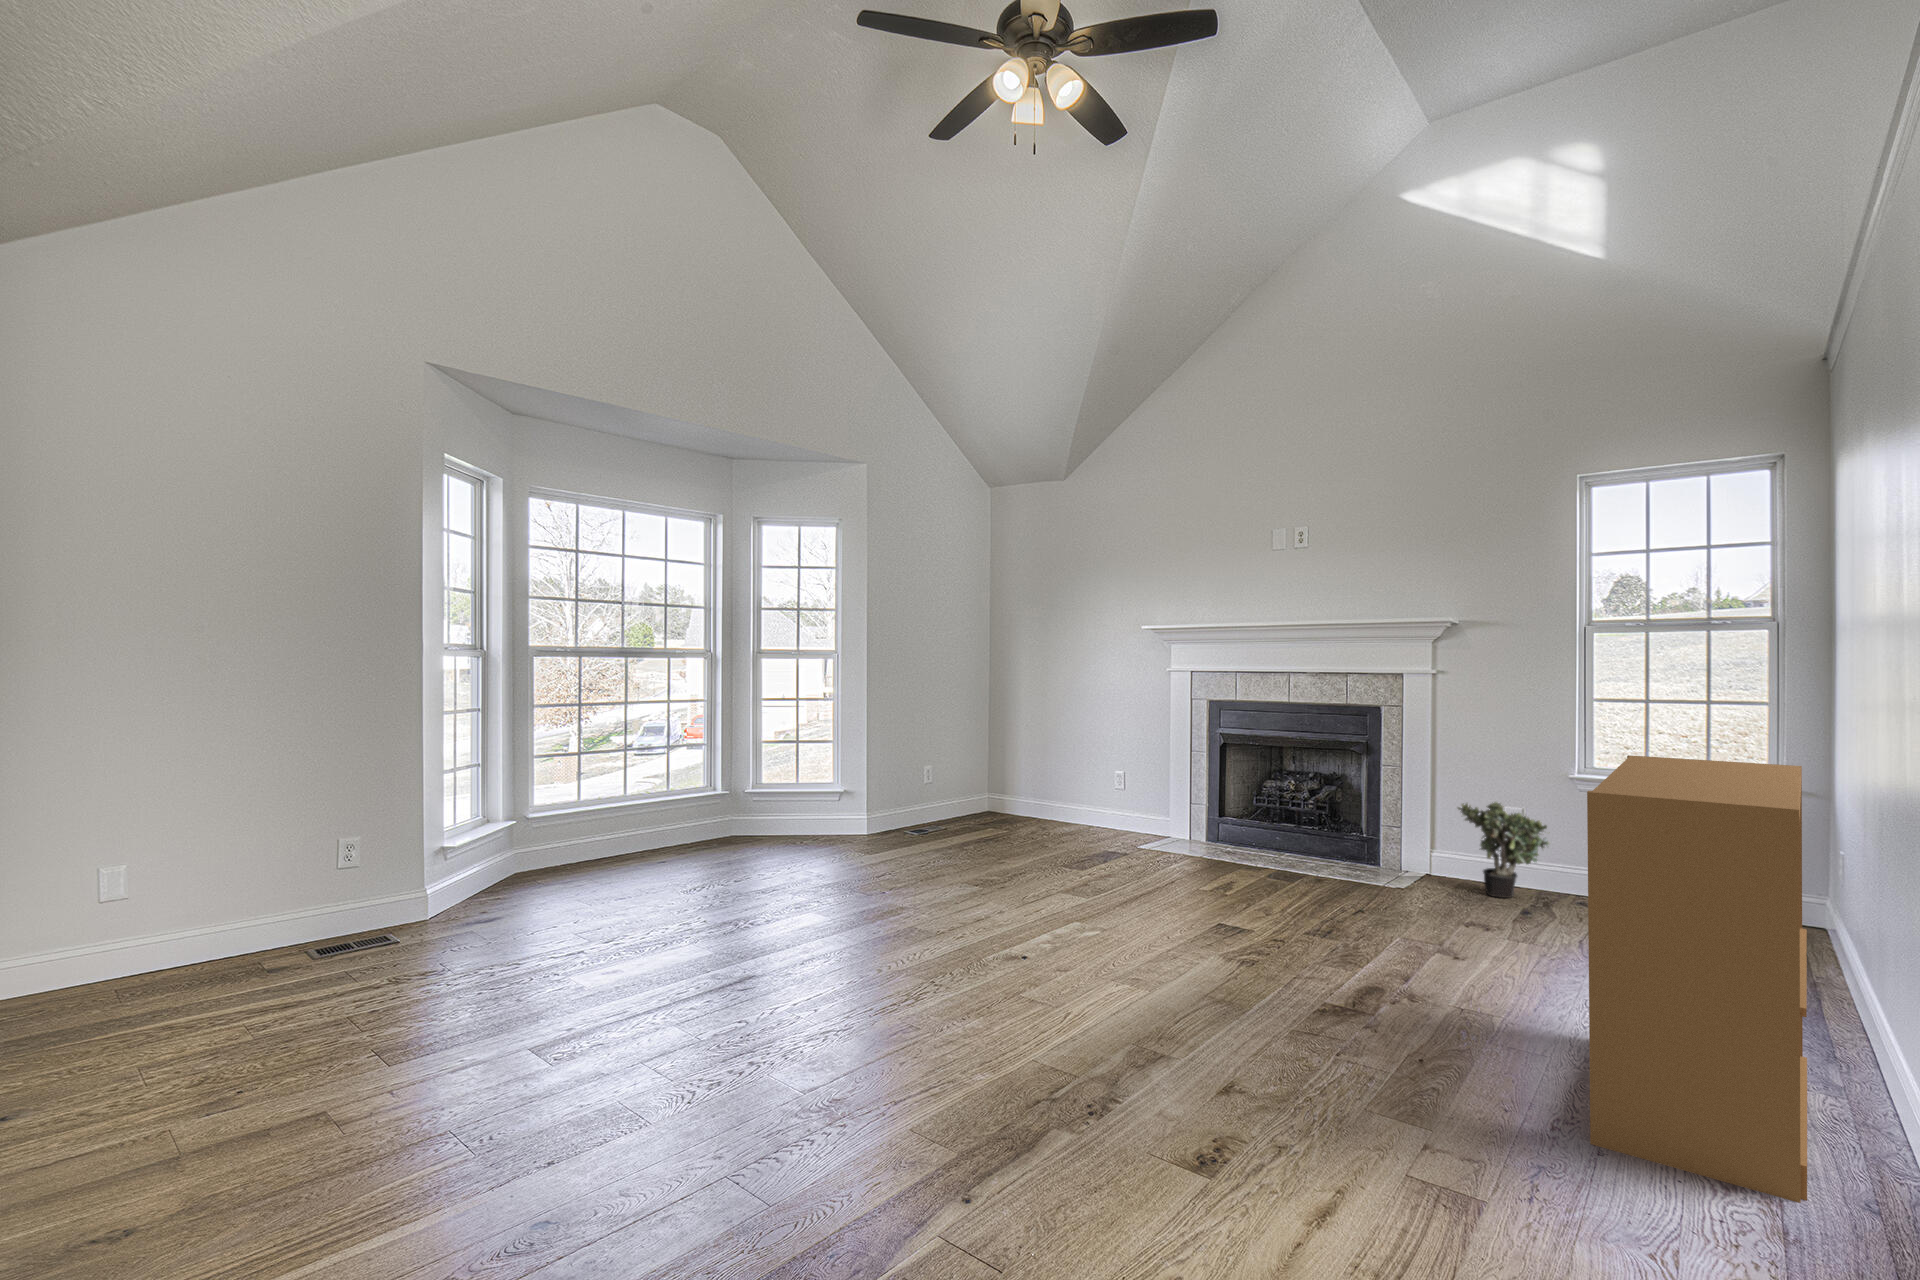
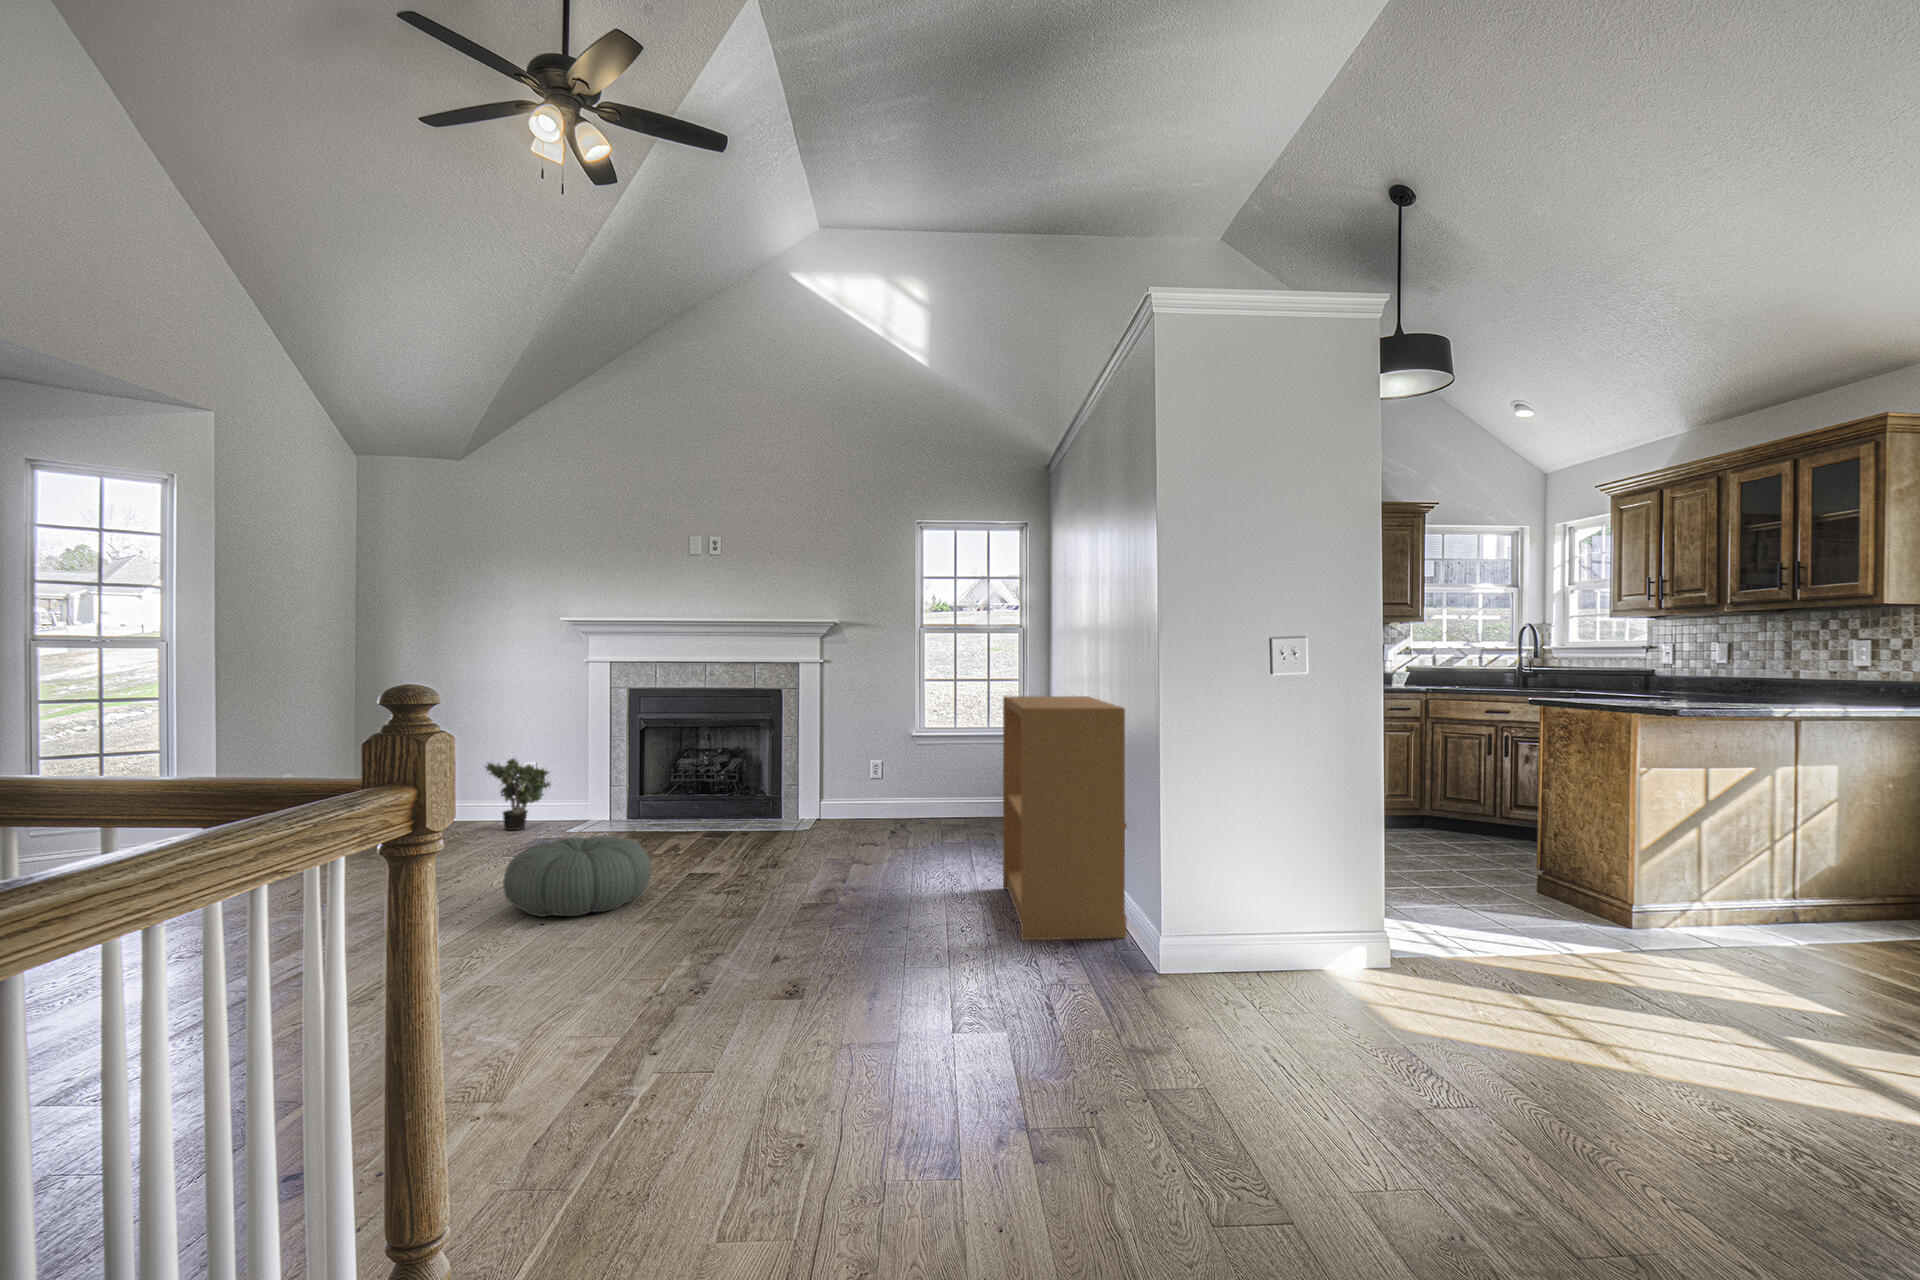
potted plant: present [1458,802,1550,898] -> present [485,758,551,830]
pouf: none [1020,865,1160,952] -> present [503,836,651,916]

